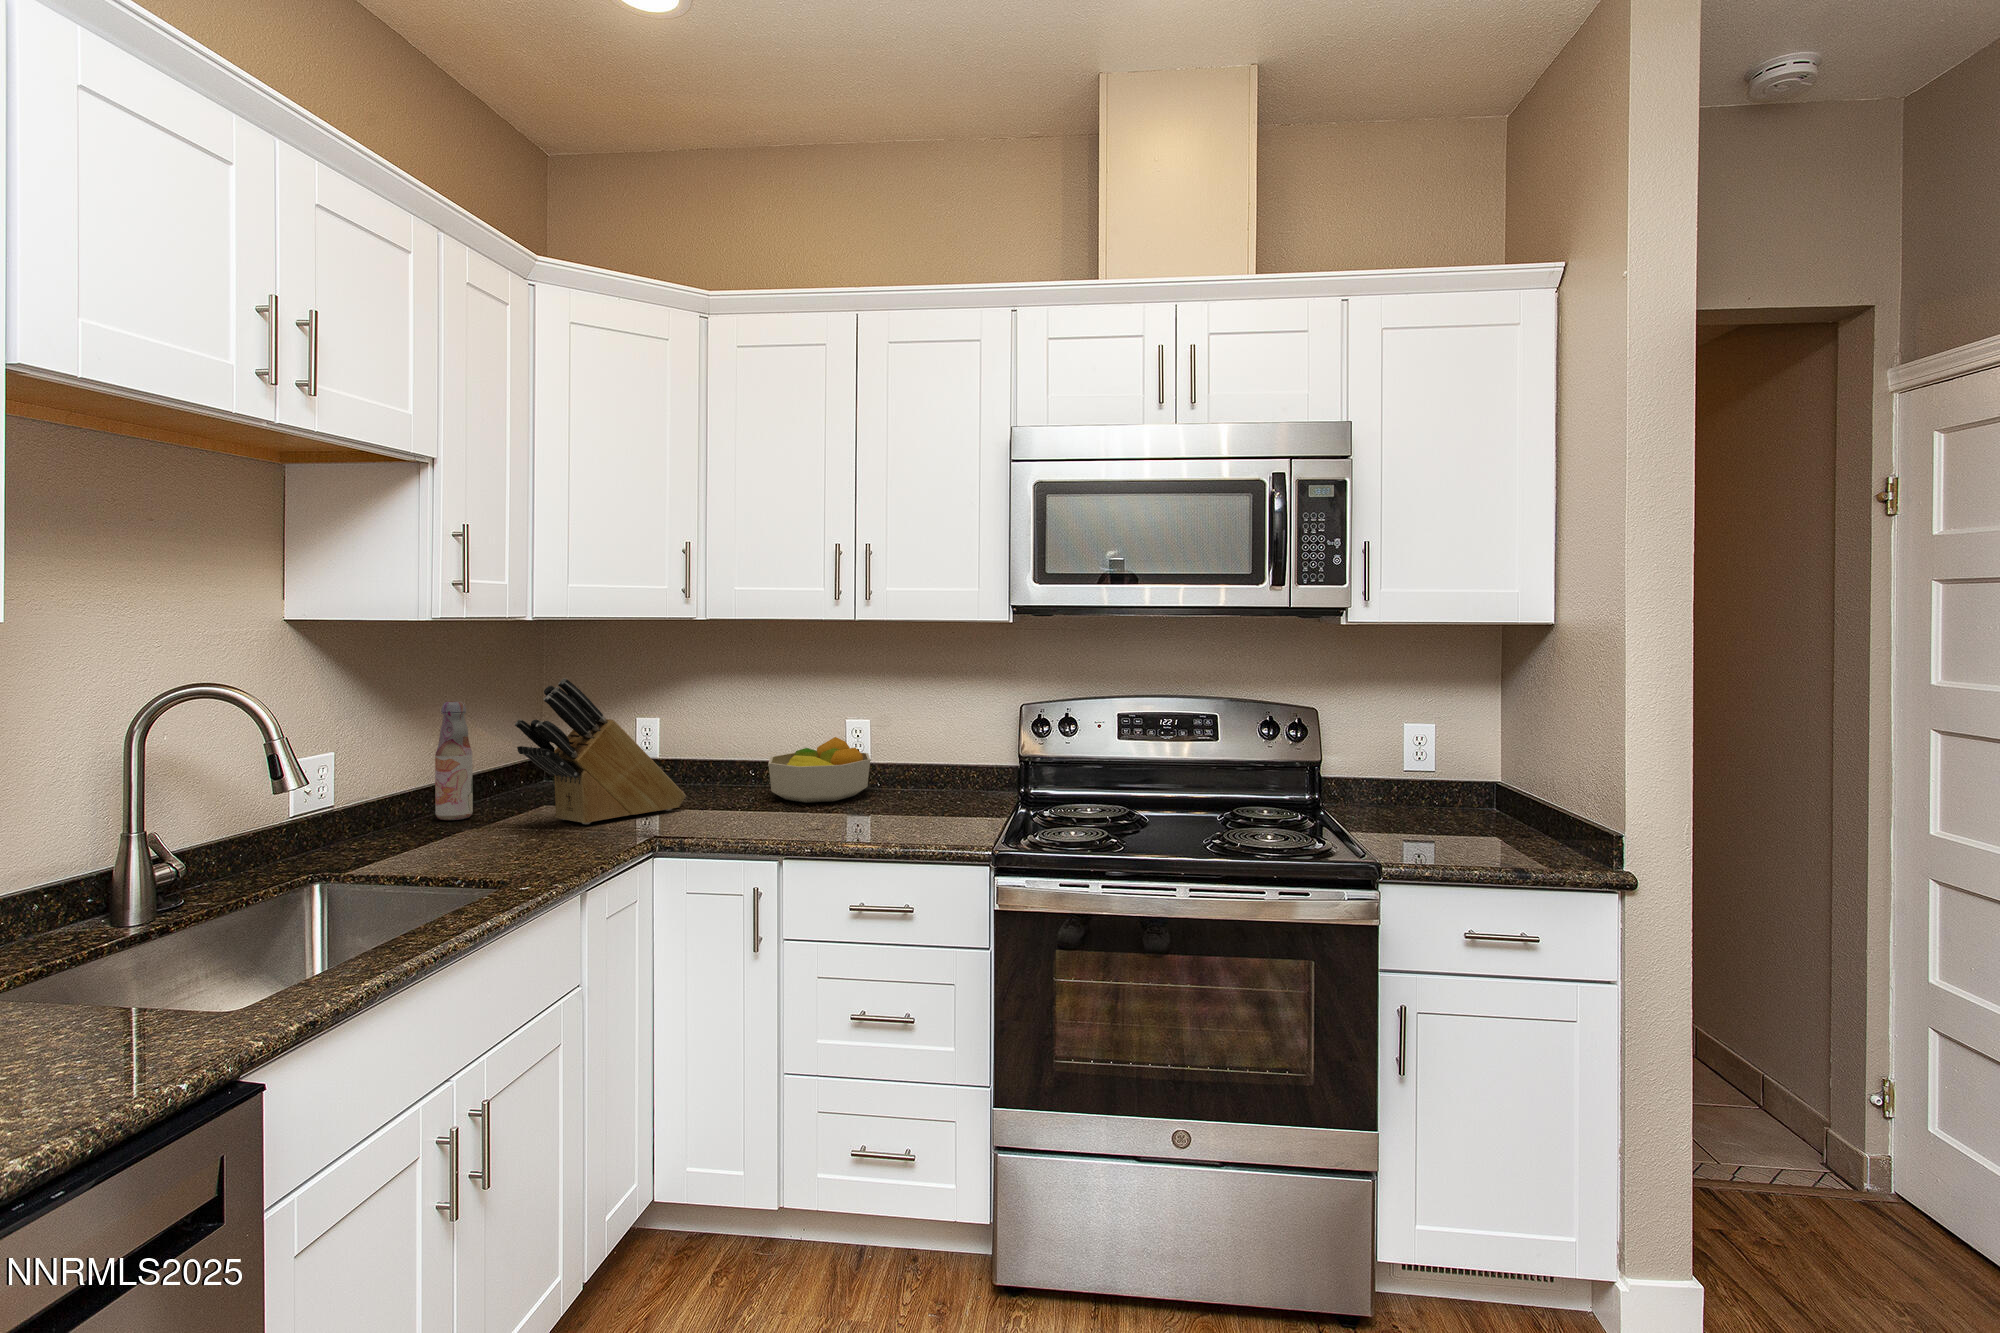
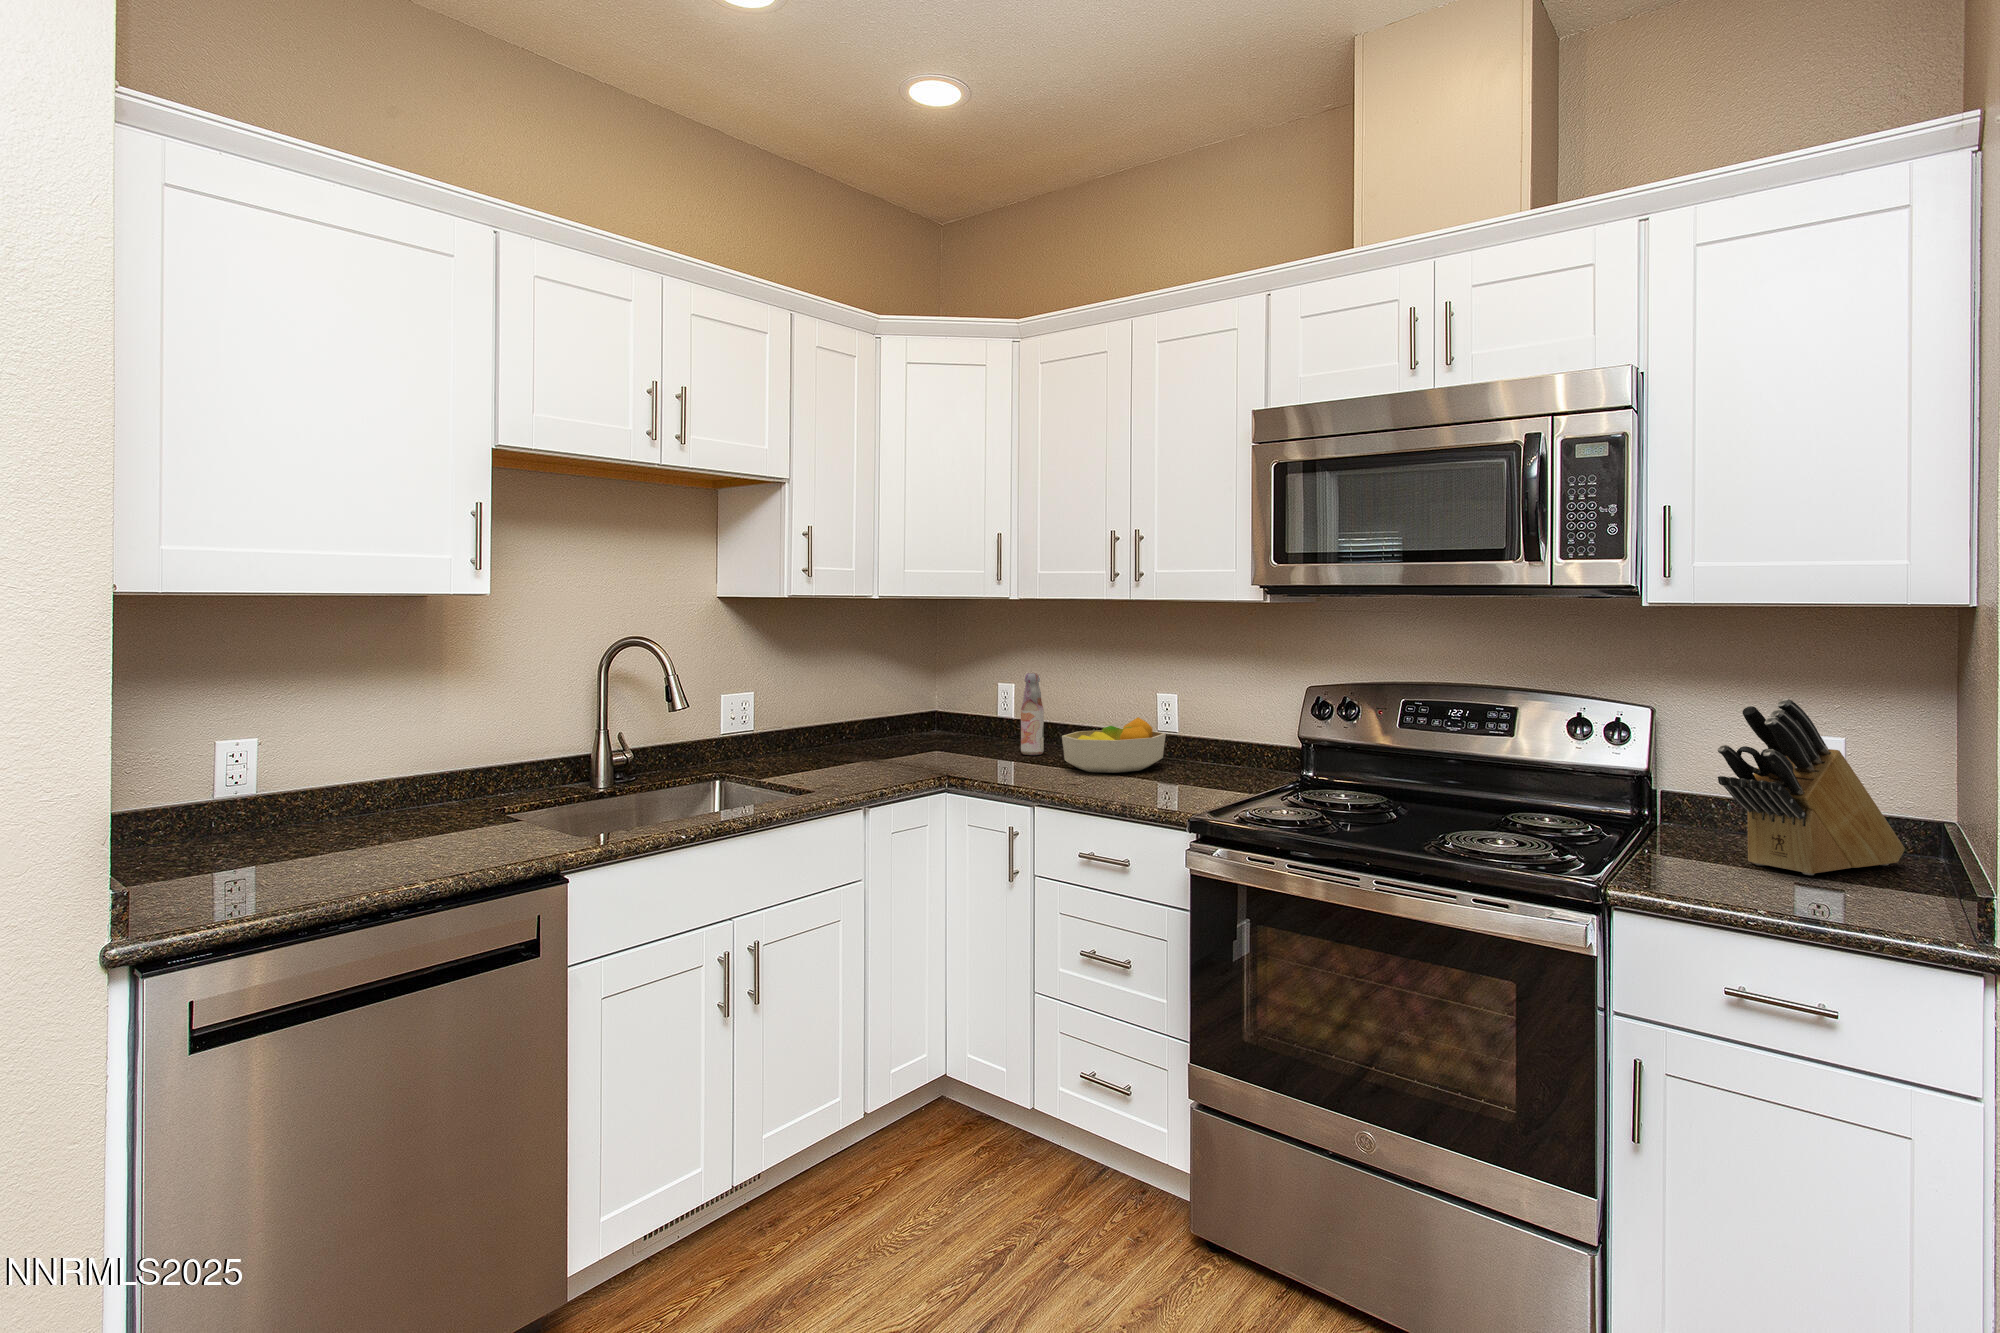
knife block: present [515,678,686,824] -> present [1718,699,1905,875]
bottle: present [435,701,473,820] -> present [1021,673,1044,755]

